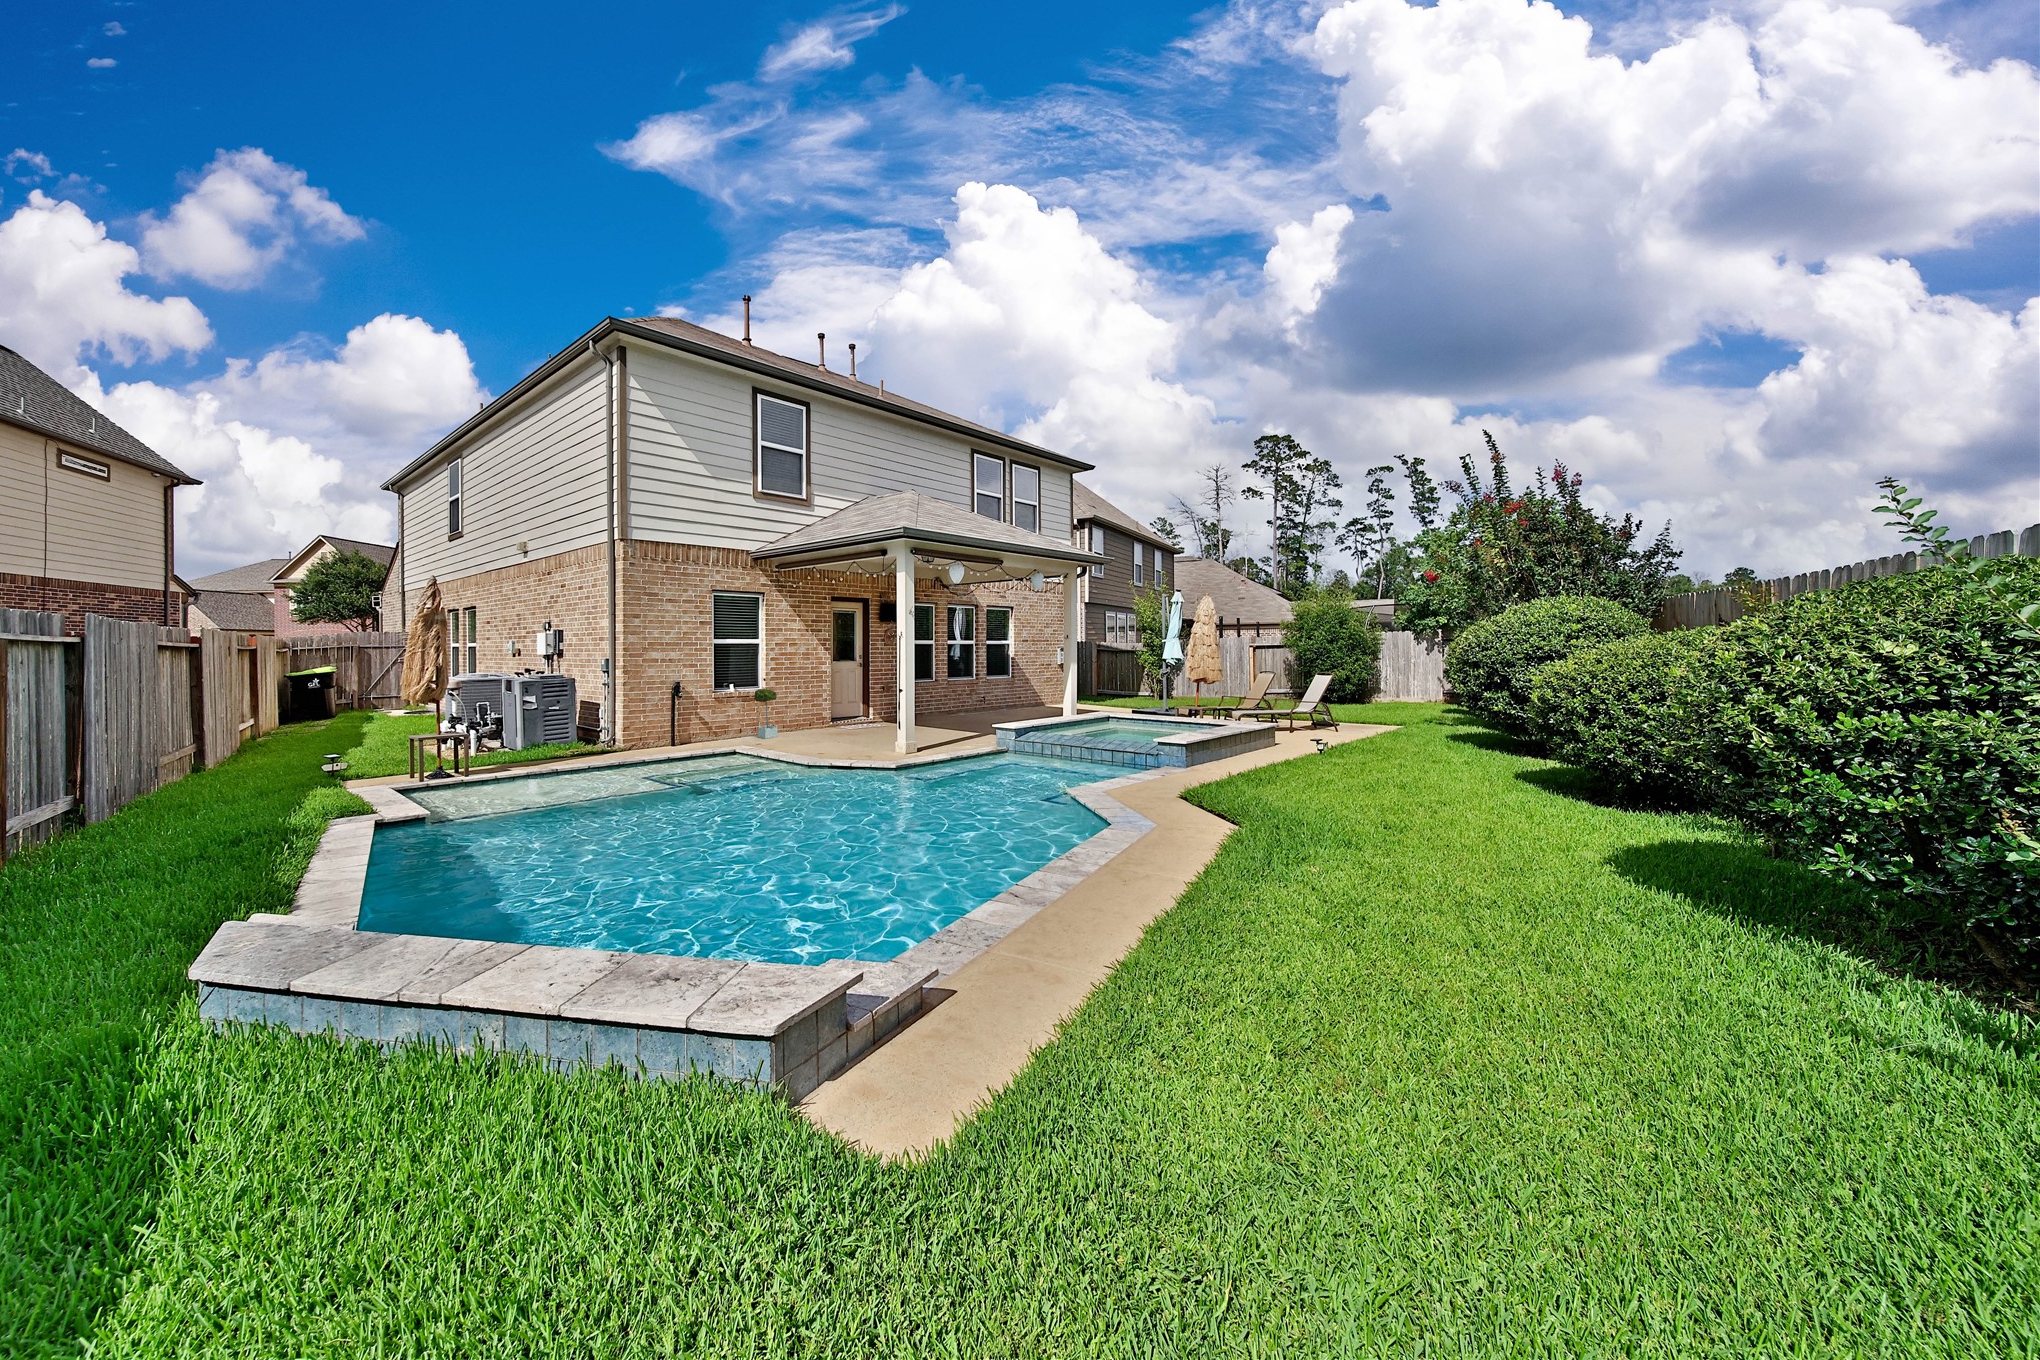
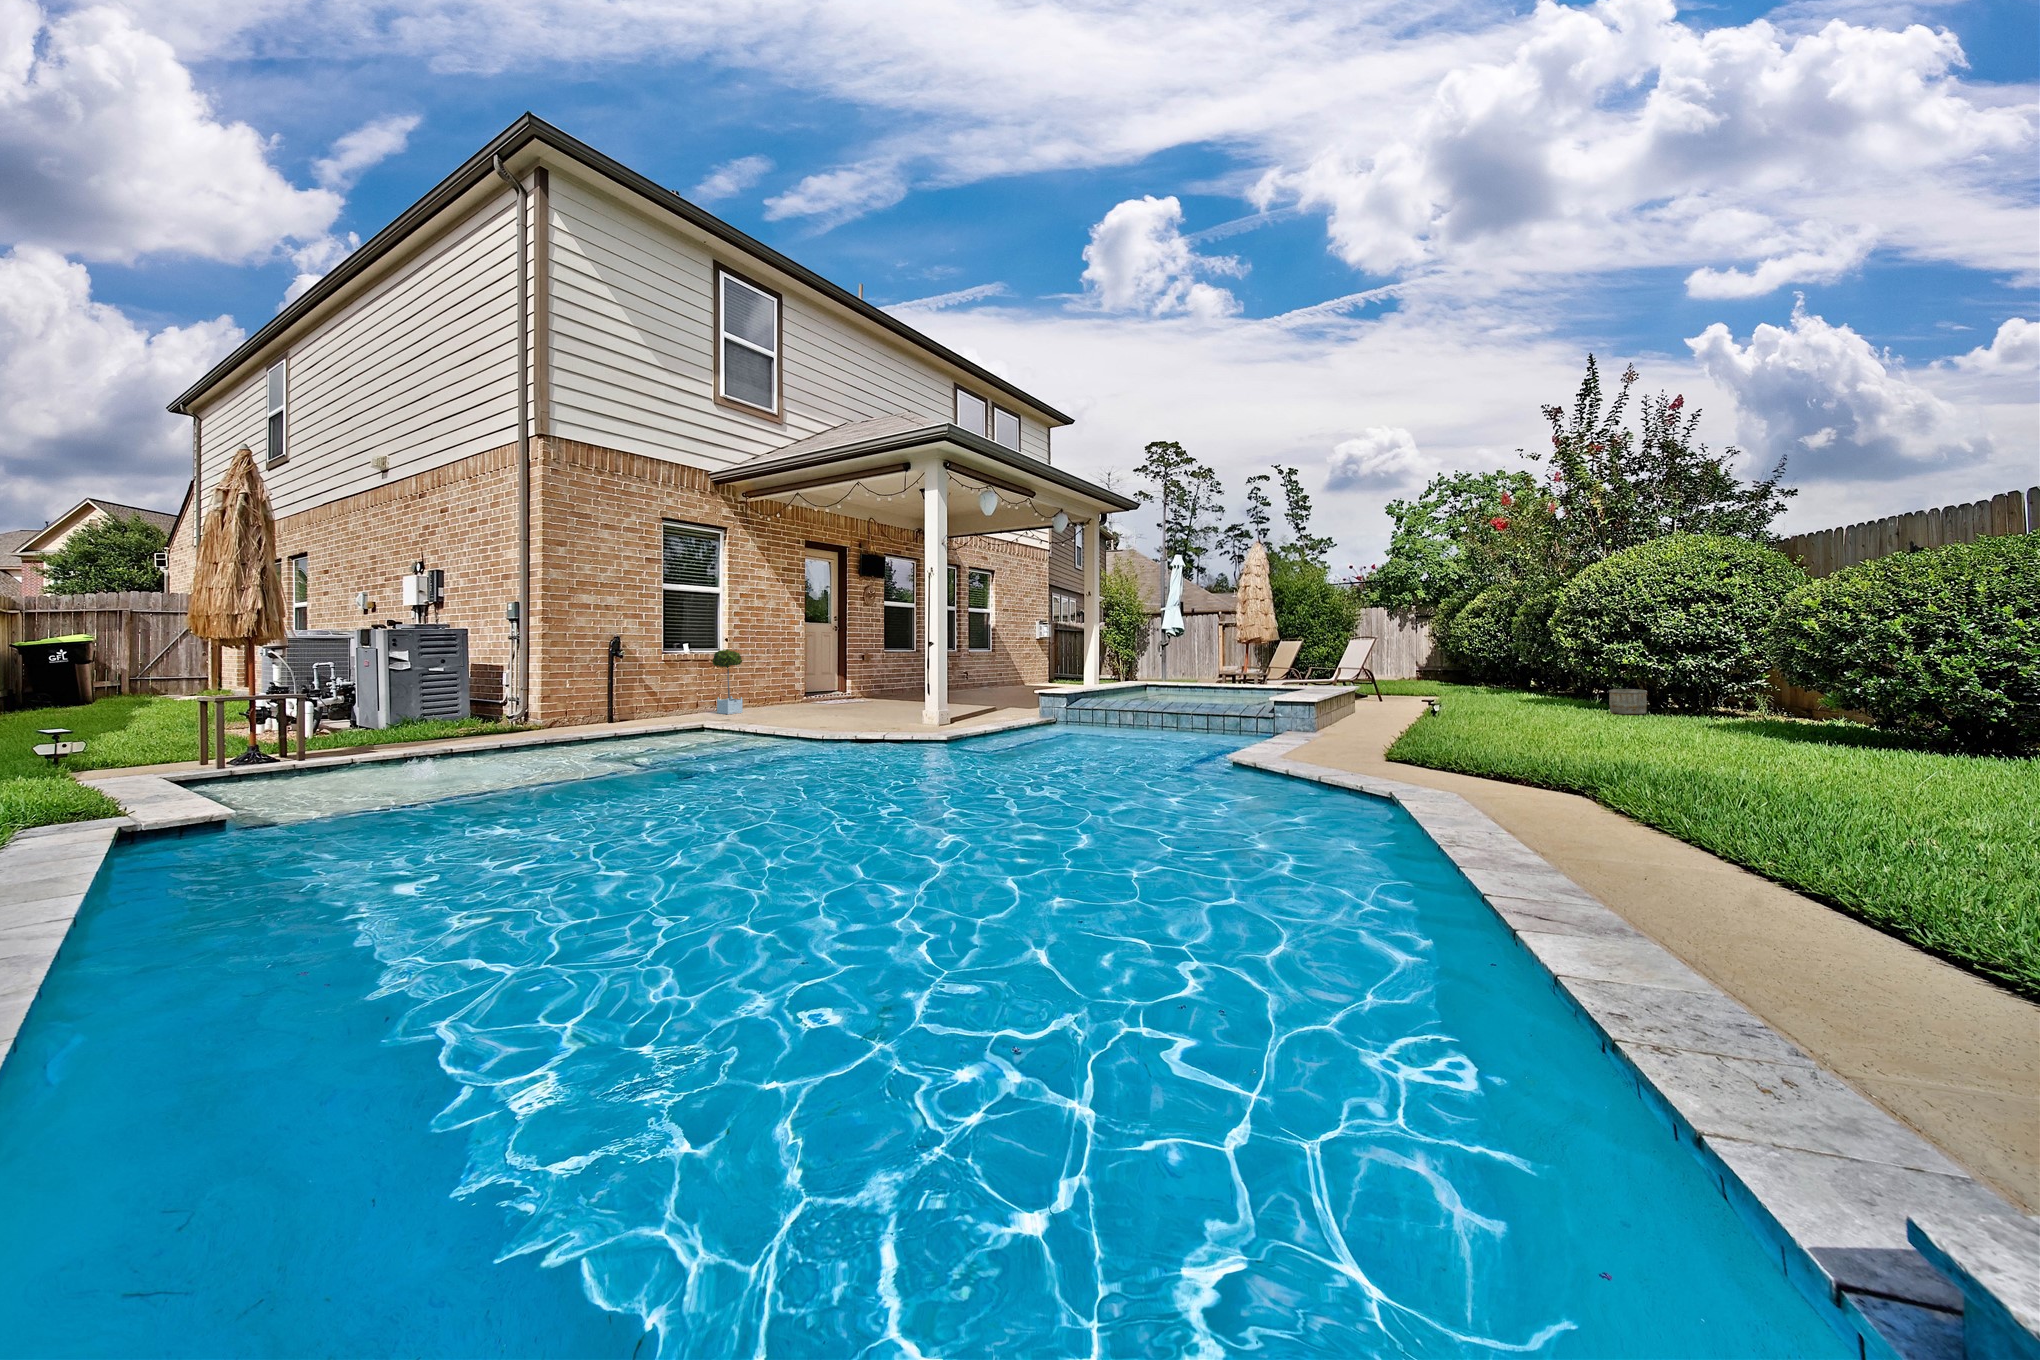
wooden bucket: none [1478,732,1509,755] -> present [1608,689,1647,714]

